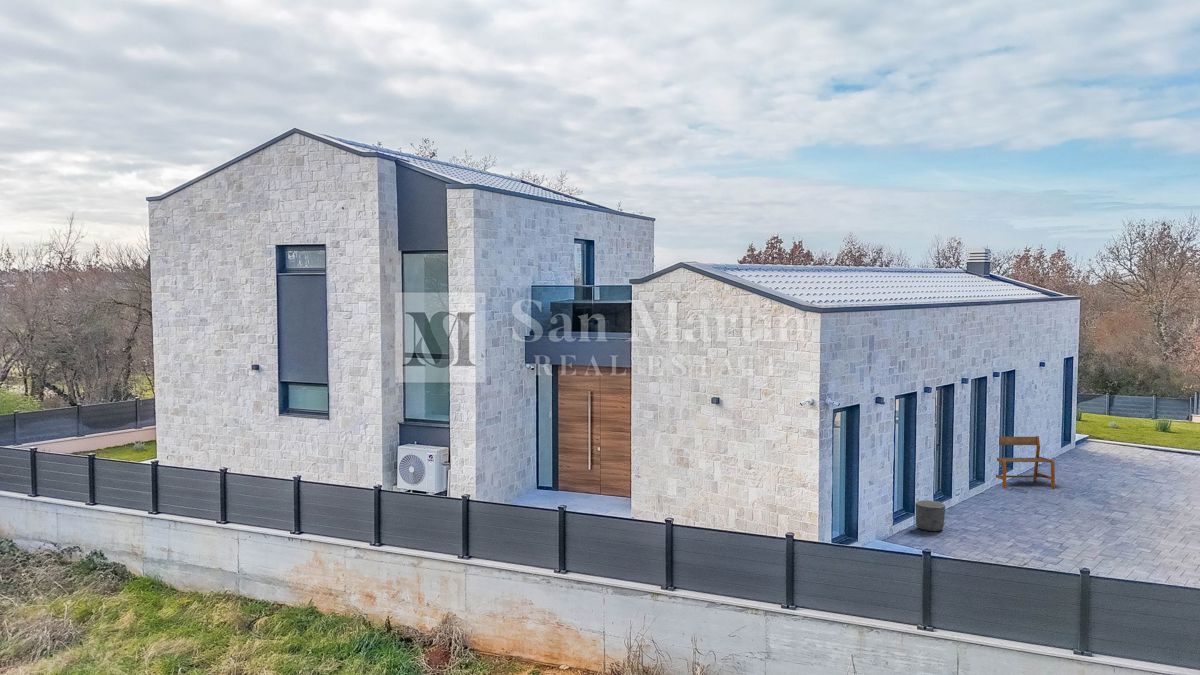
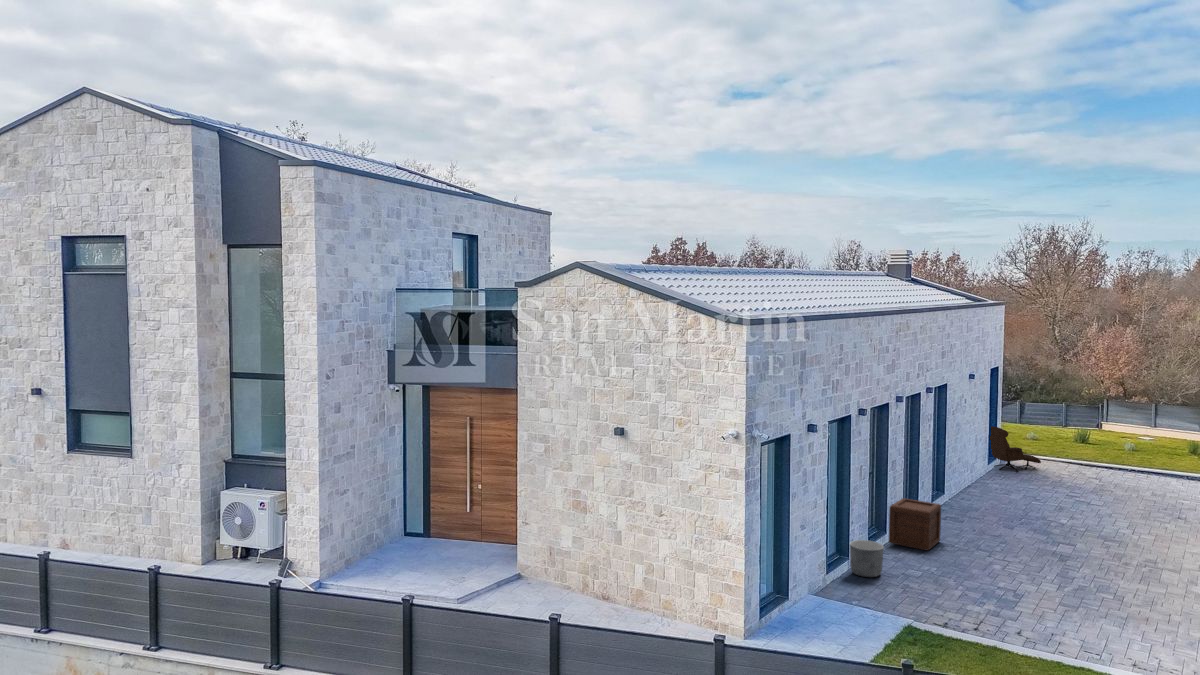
lounge chair: none [1067,413,1119,456] -> present [990,426,1041,472]
bench: present [996,436,1055,488] -> none [920,456,988,516]
wooden crate: none [955,469,1004,514] -> present [889,498,941,551]

